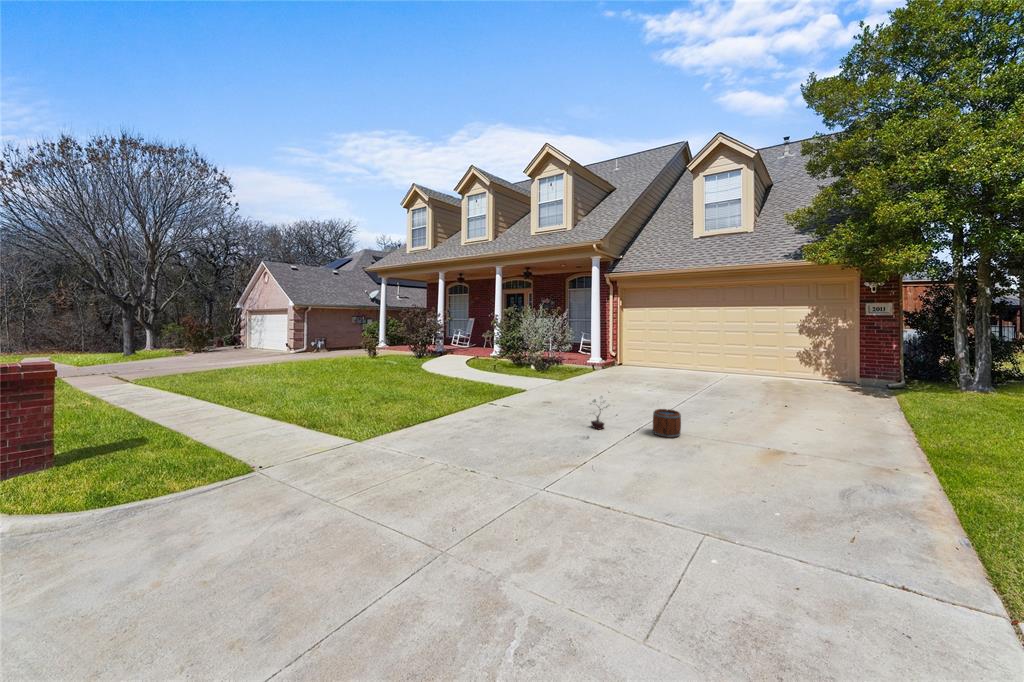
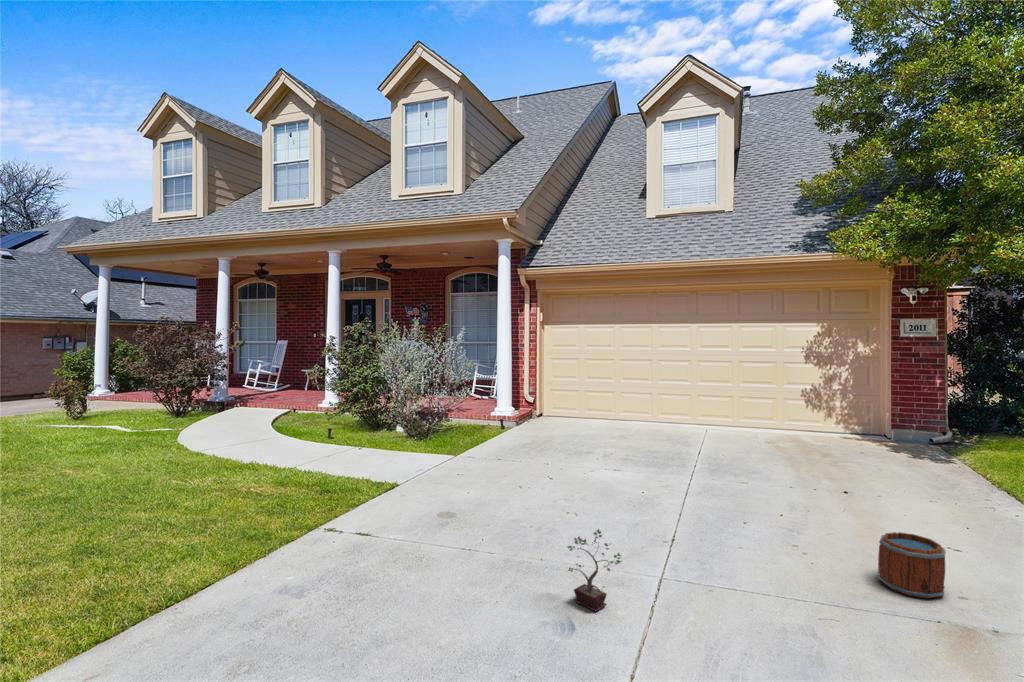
bucket: present [653,409,681,438] -> present [878,532,946,598]

